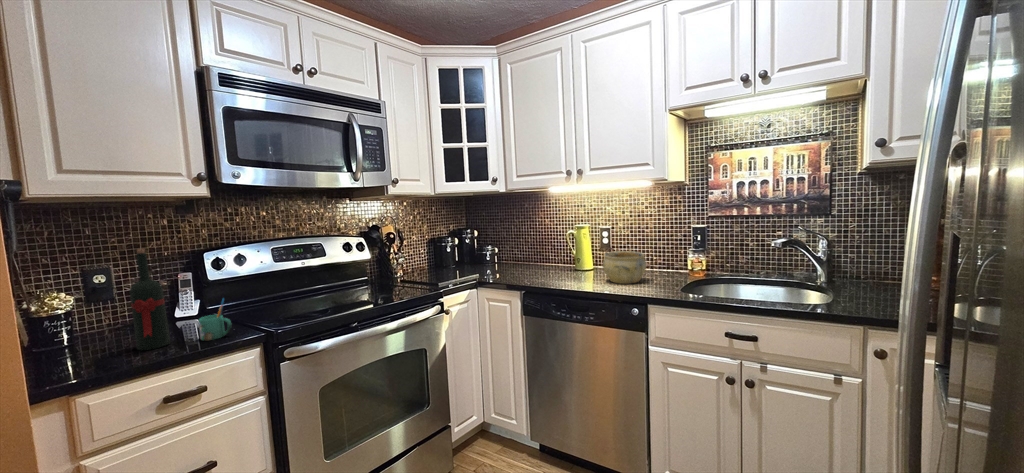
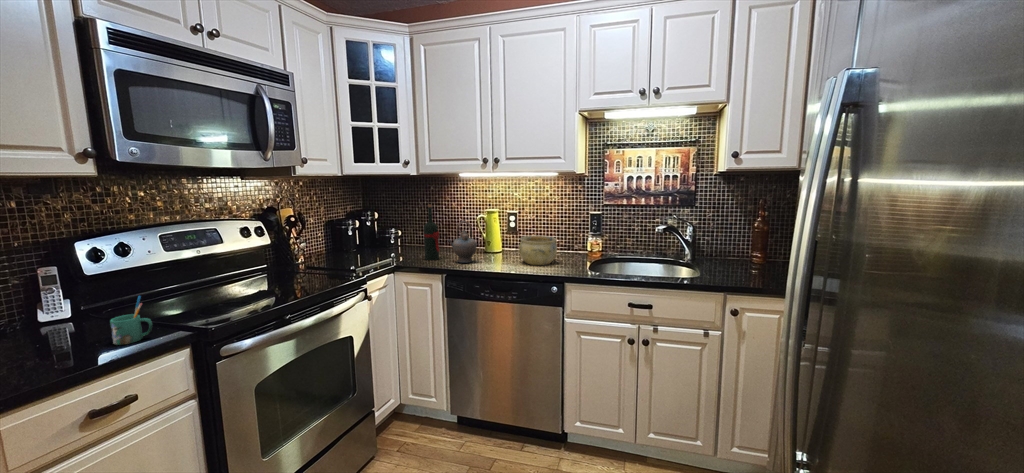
teapot: none [528,236,559,279] -> present [448,221,477,263]
wine bottle: present [130,249,170,350] -> present [424,205,440,260]

